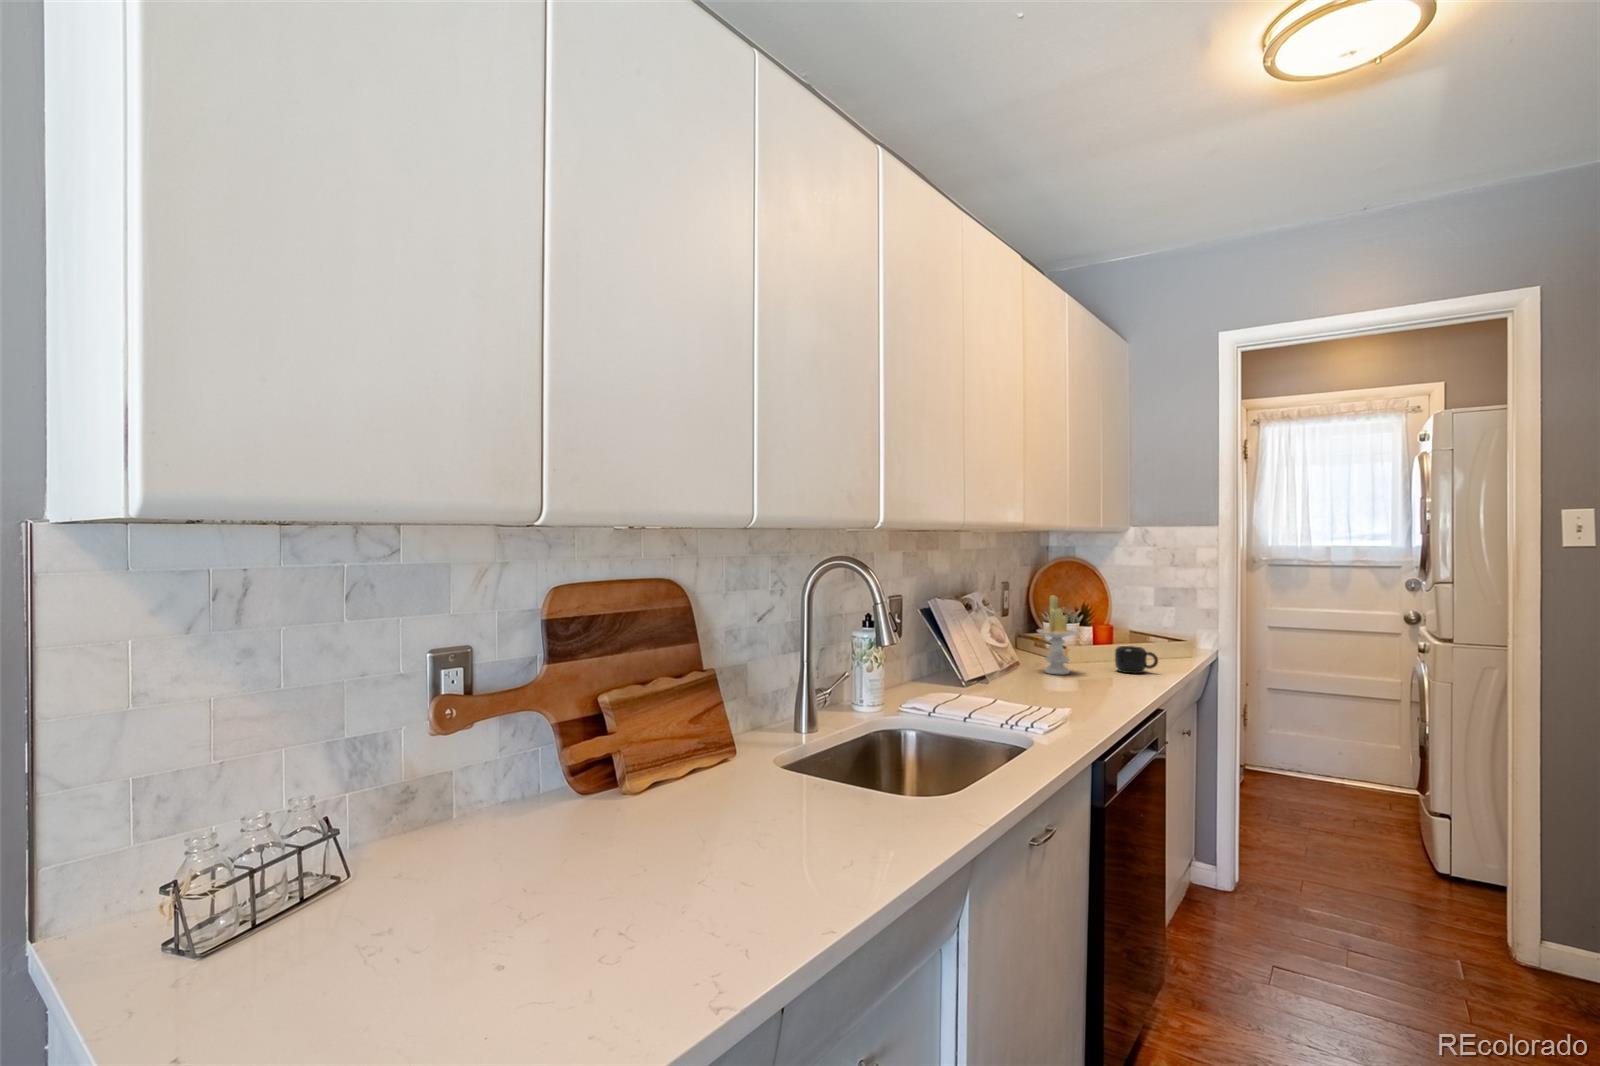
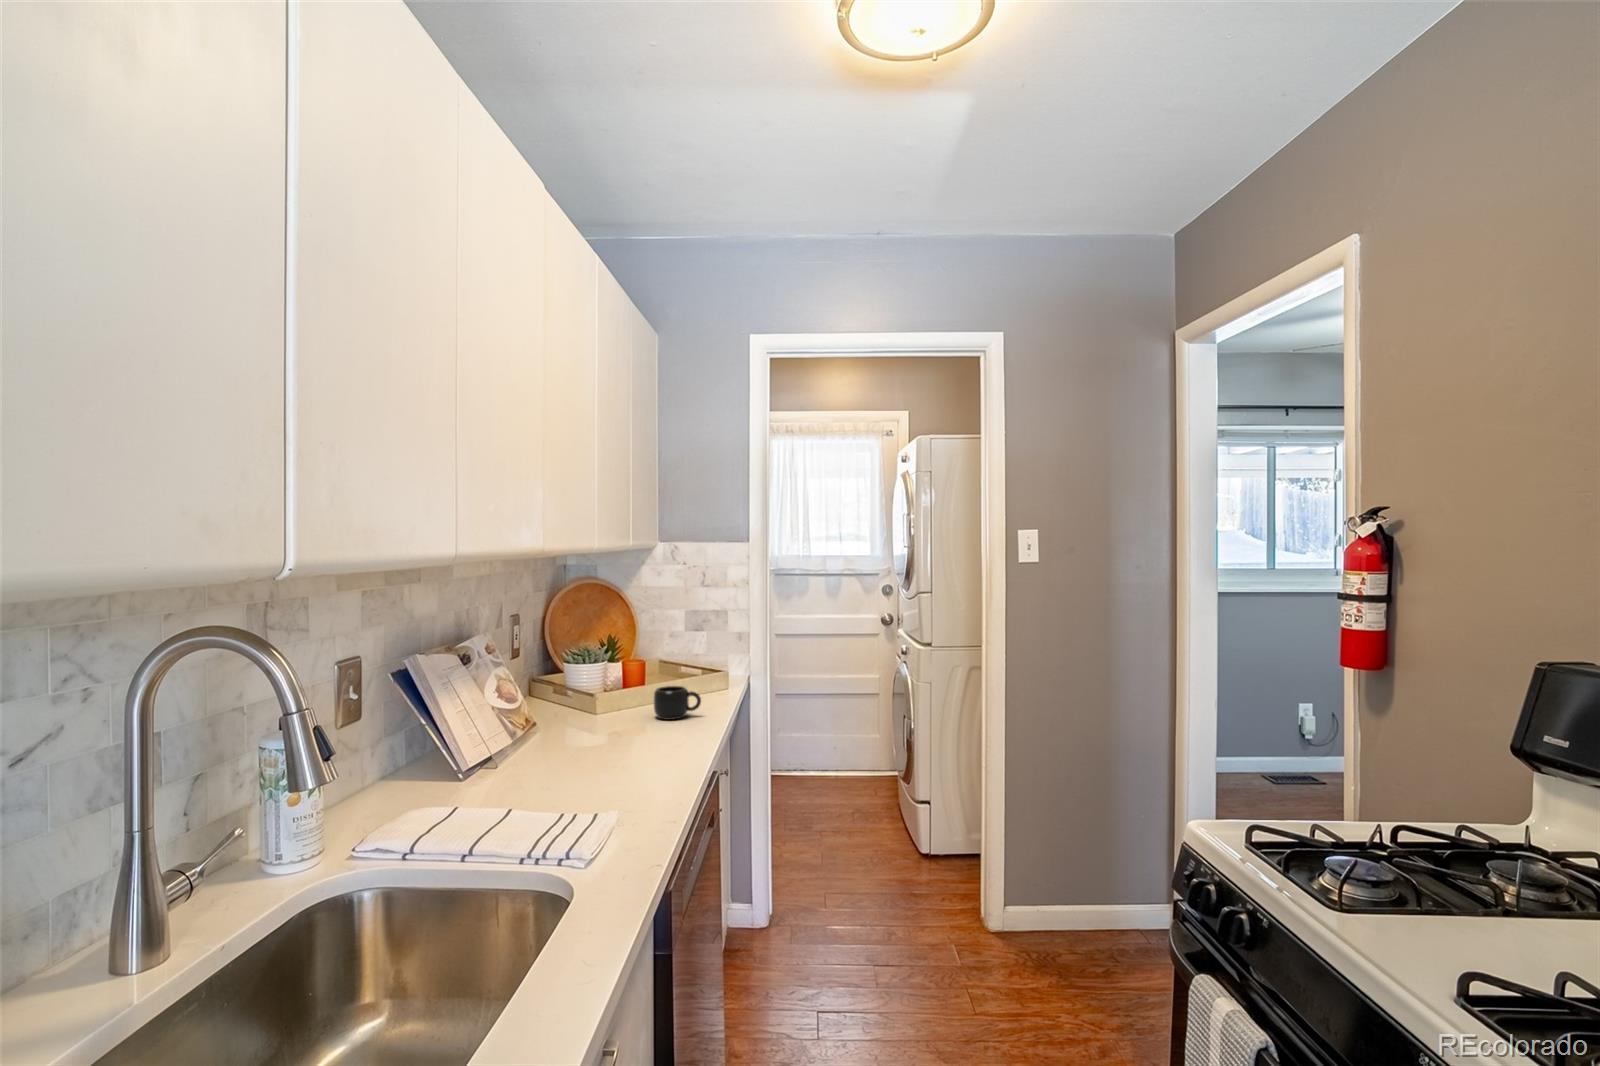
candle: present [1037,595,1077,674] -> none [561,634,612,735]

